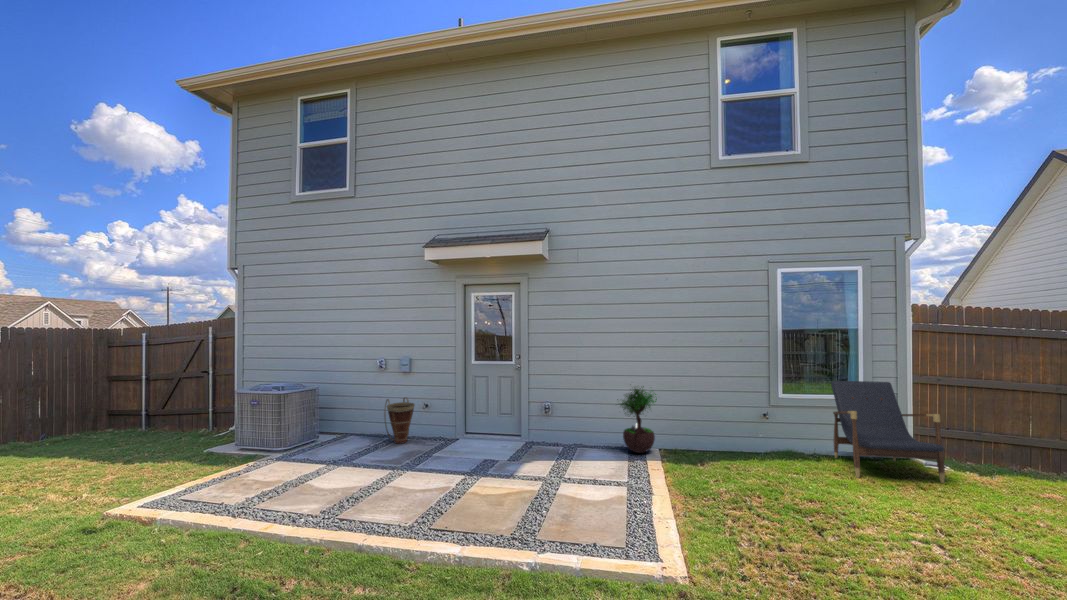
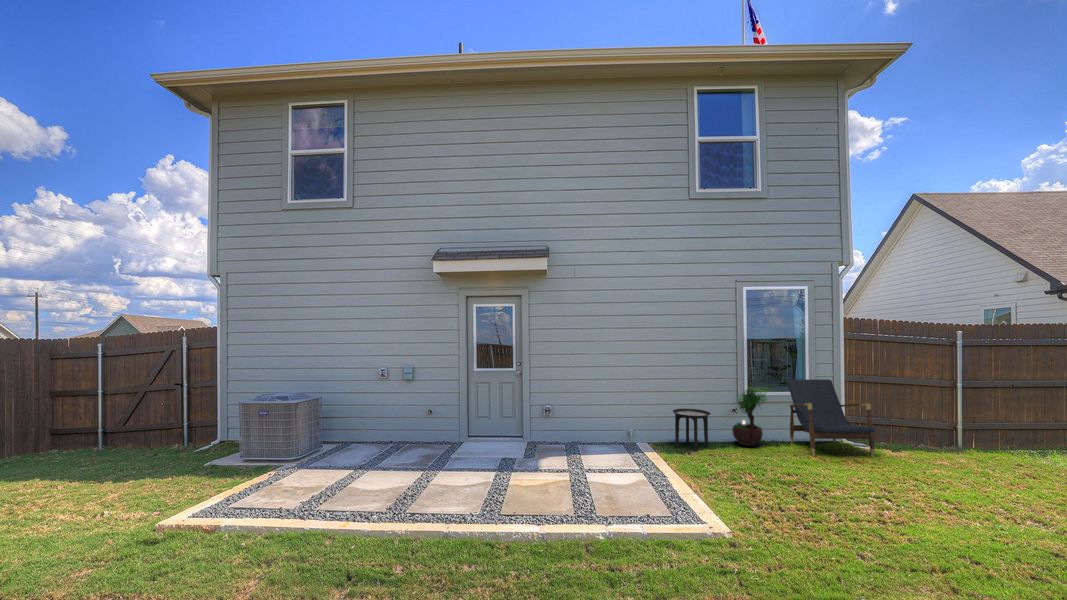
potted tree: present [620,386,657,453] -> present [732,388,766,446]
basket: present [384,398,415,444] -> none [393,404,426,449]
side table: none [682,412,728,463] -> present [673,409,711,452]

